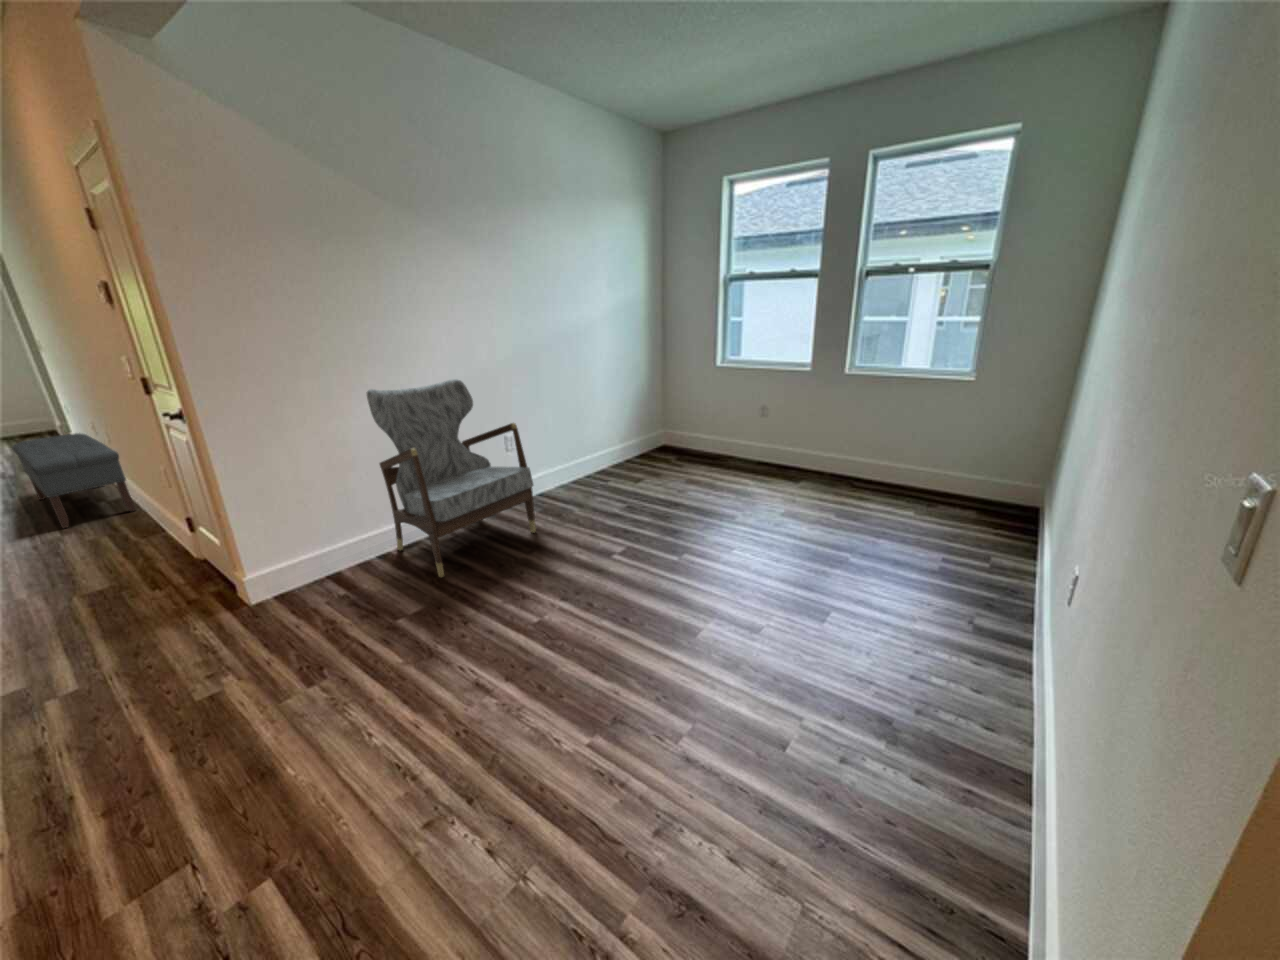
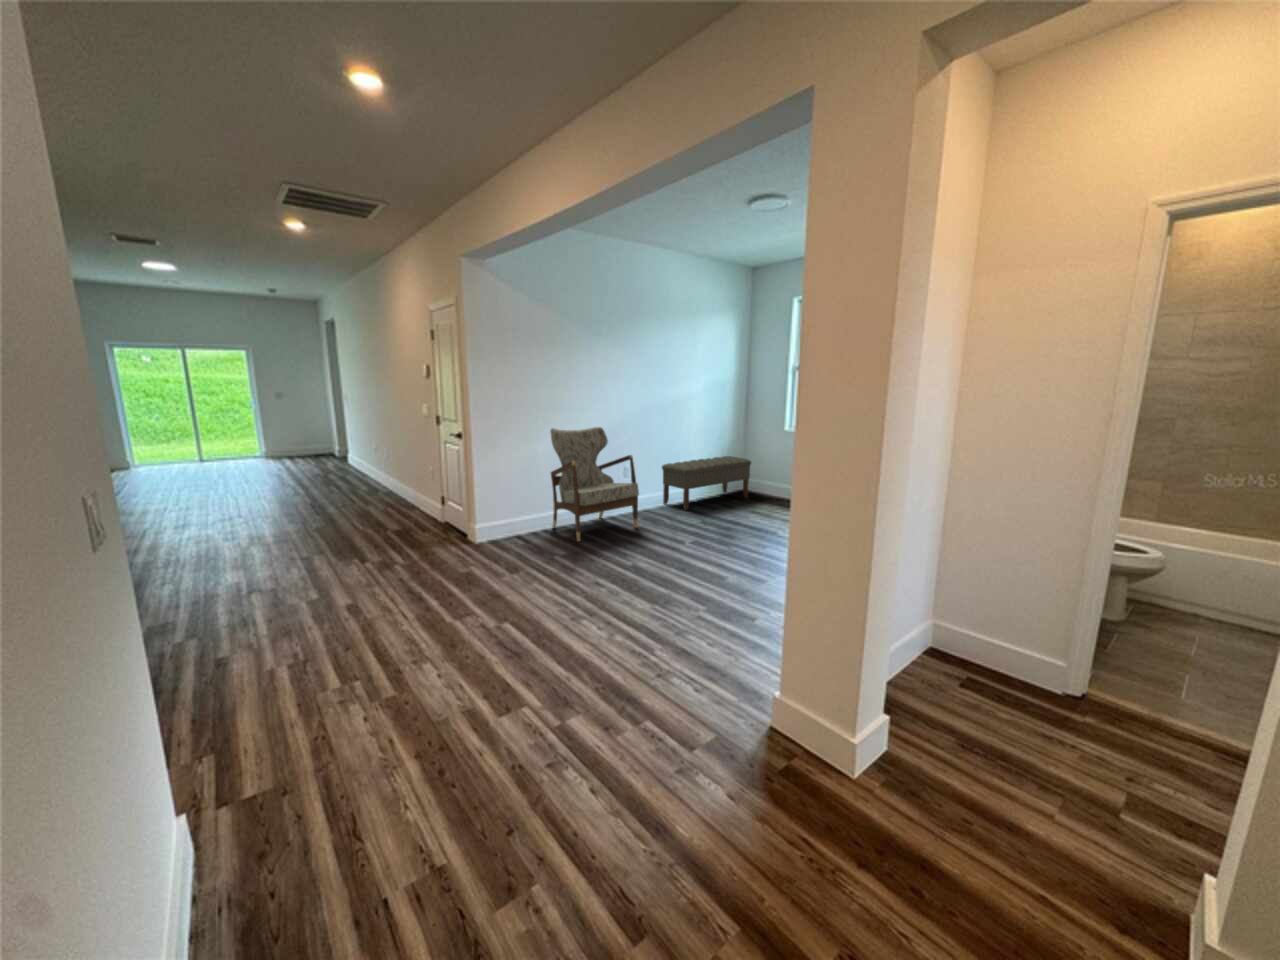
bench: present [12,433,135,528] -> present [662,456,751,510]

